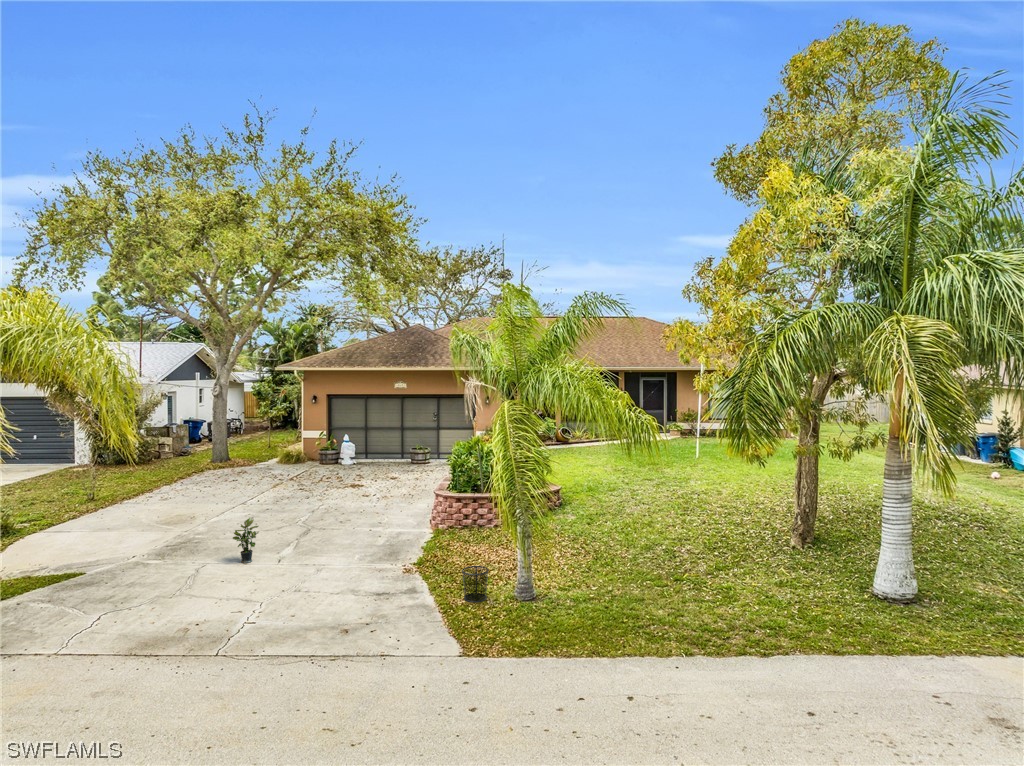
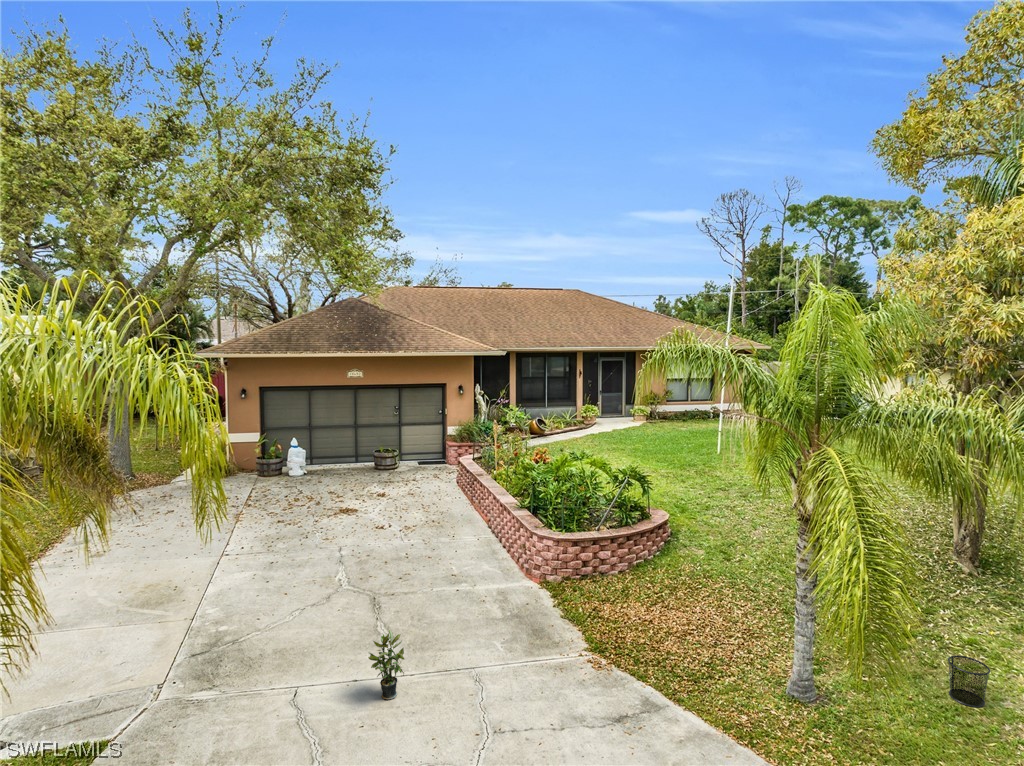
waste bin: present [462,566,489,602] -> present [948,656,990,707]

